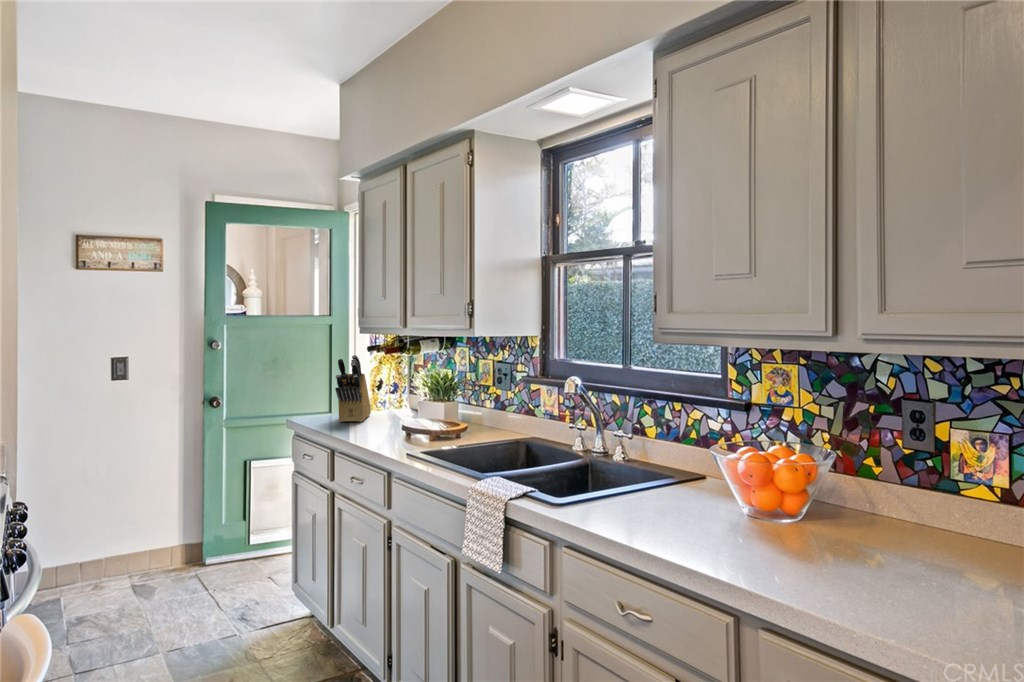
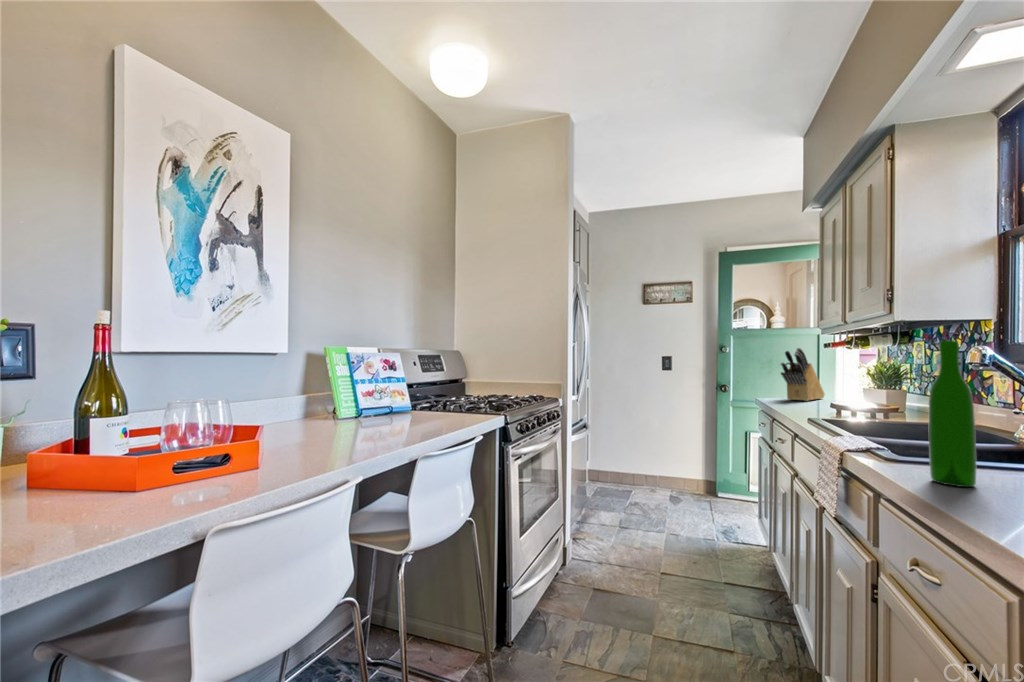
wine bottle: none [612,390,644,526] -> present [929,341,976,487]

